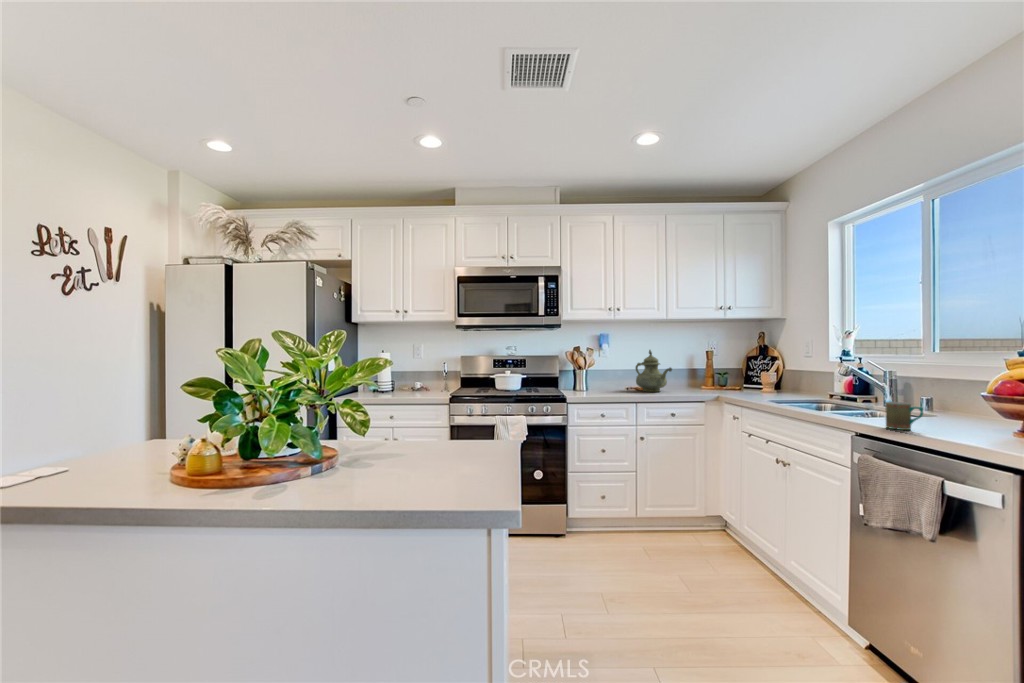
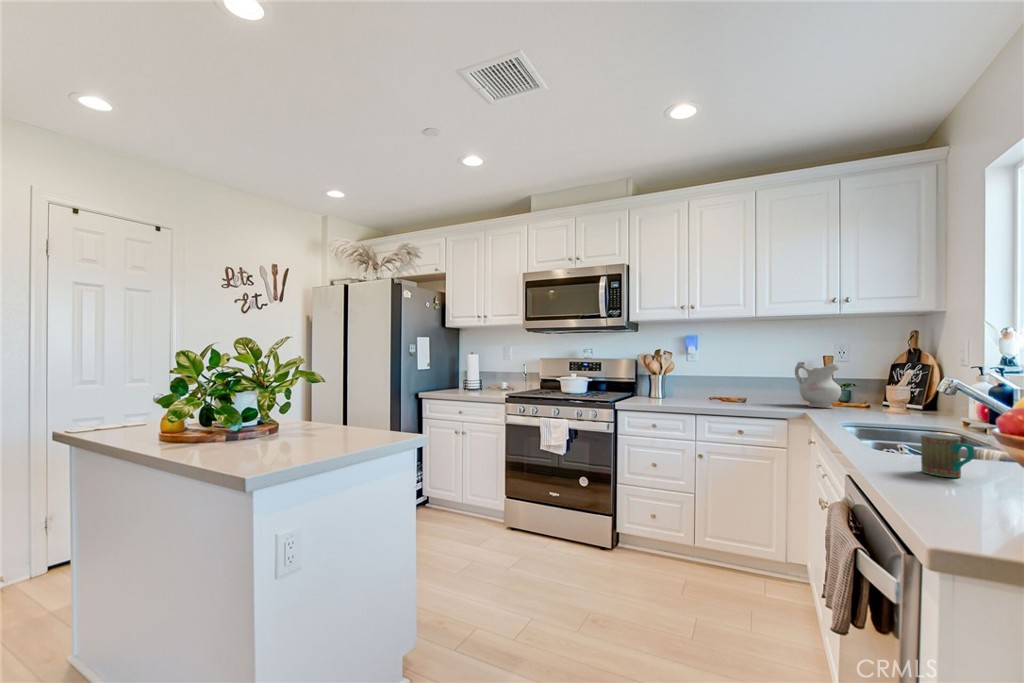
teapot: present [636,350,672,392] -> none [710,354,748,404]
ceramic pitcher: none [697,356,731,391] -> present [795,362,841,408]

